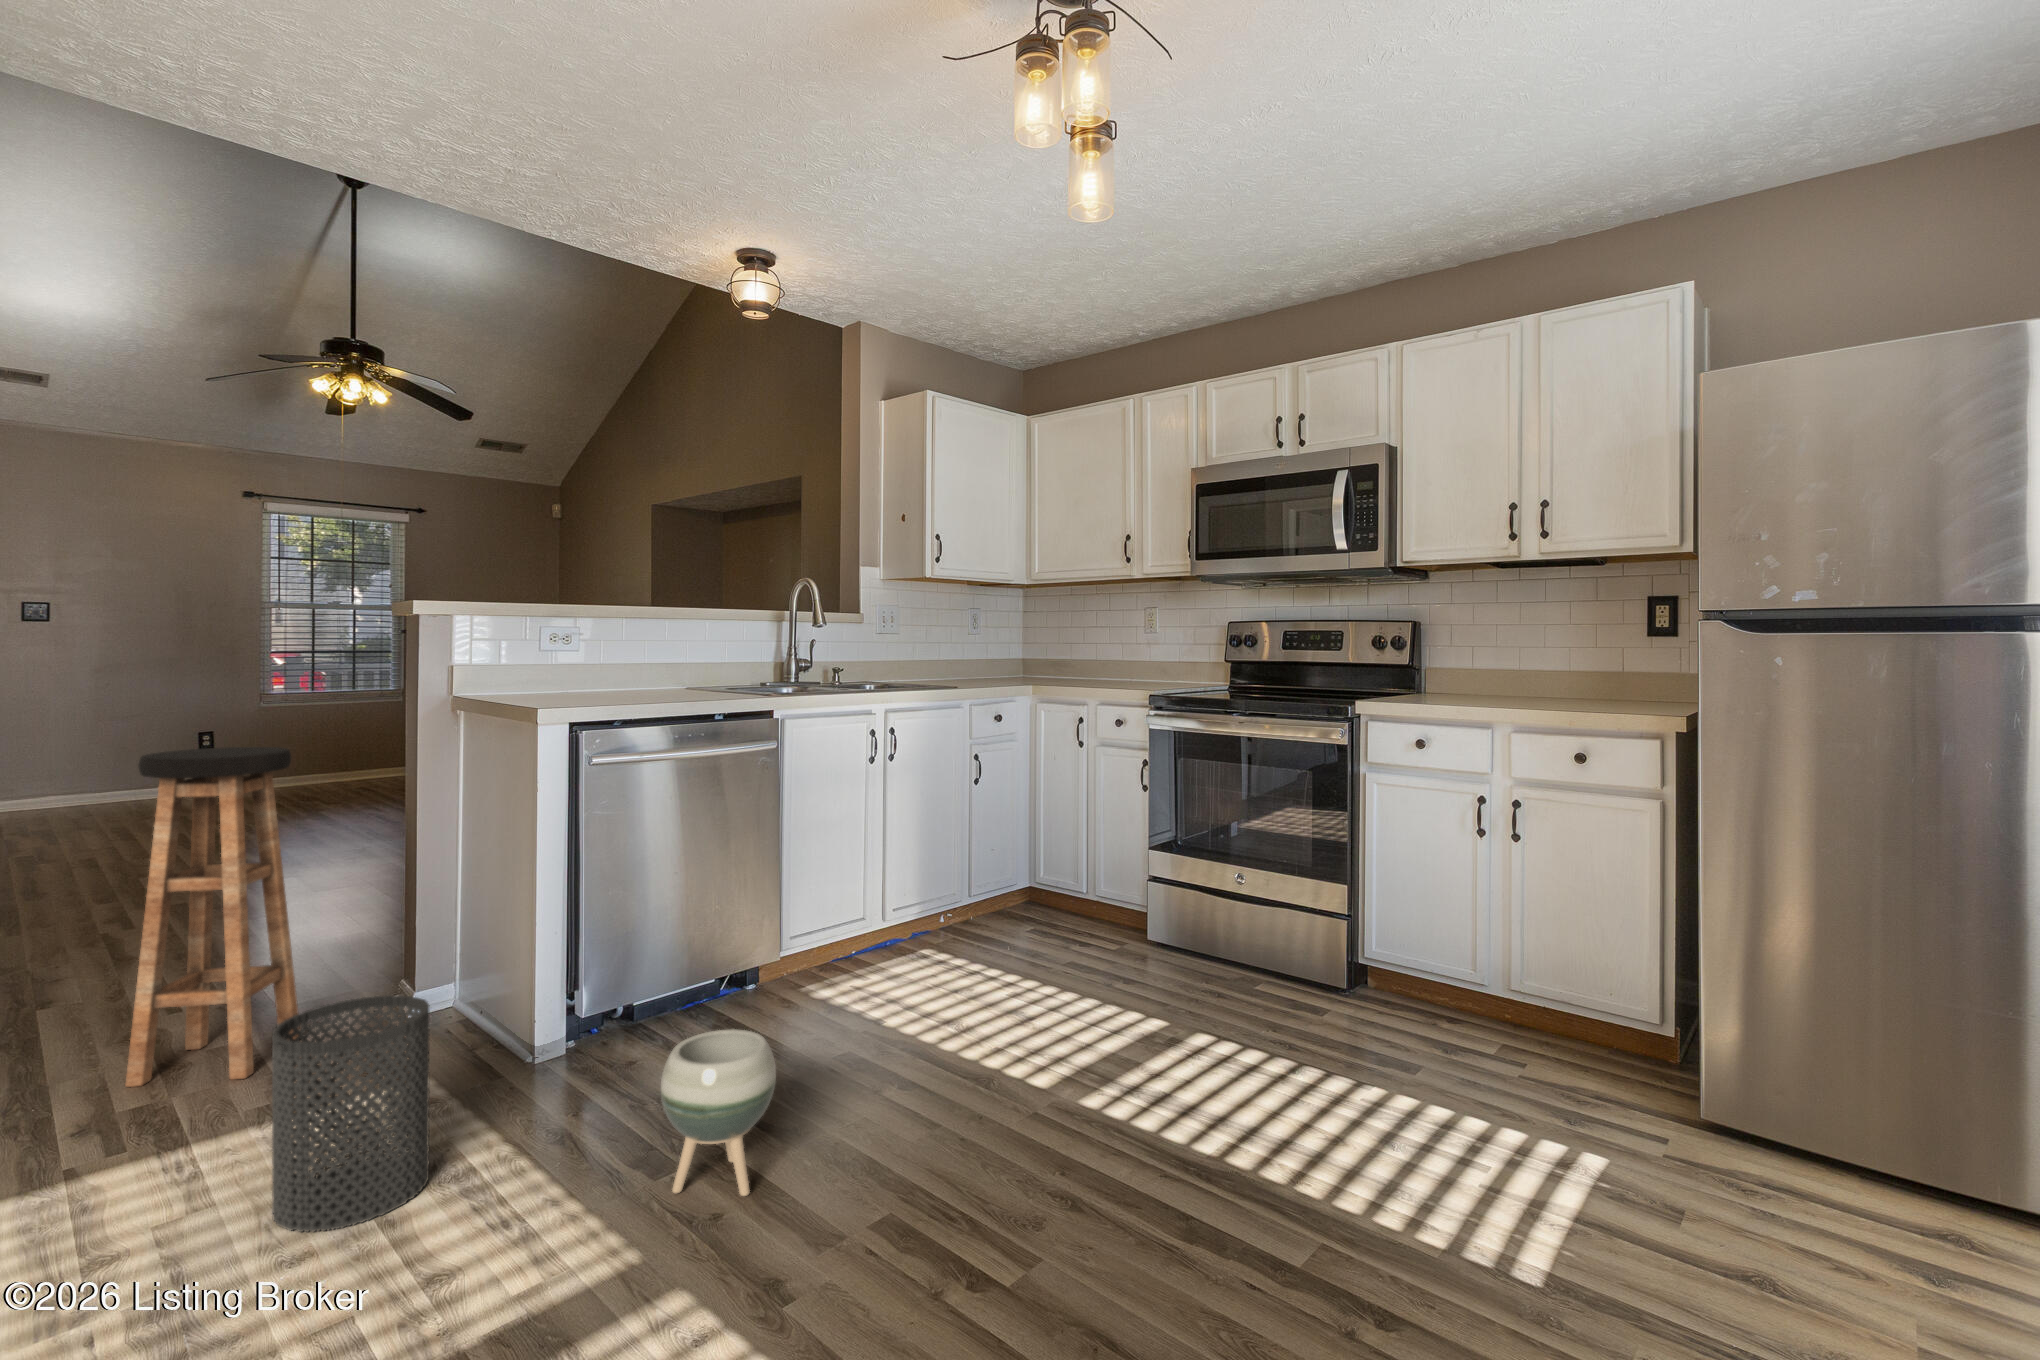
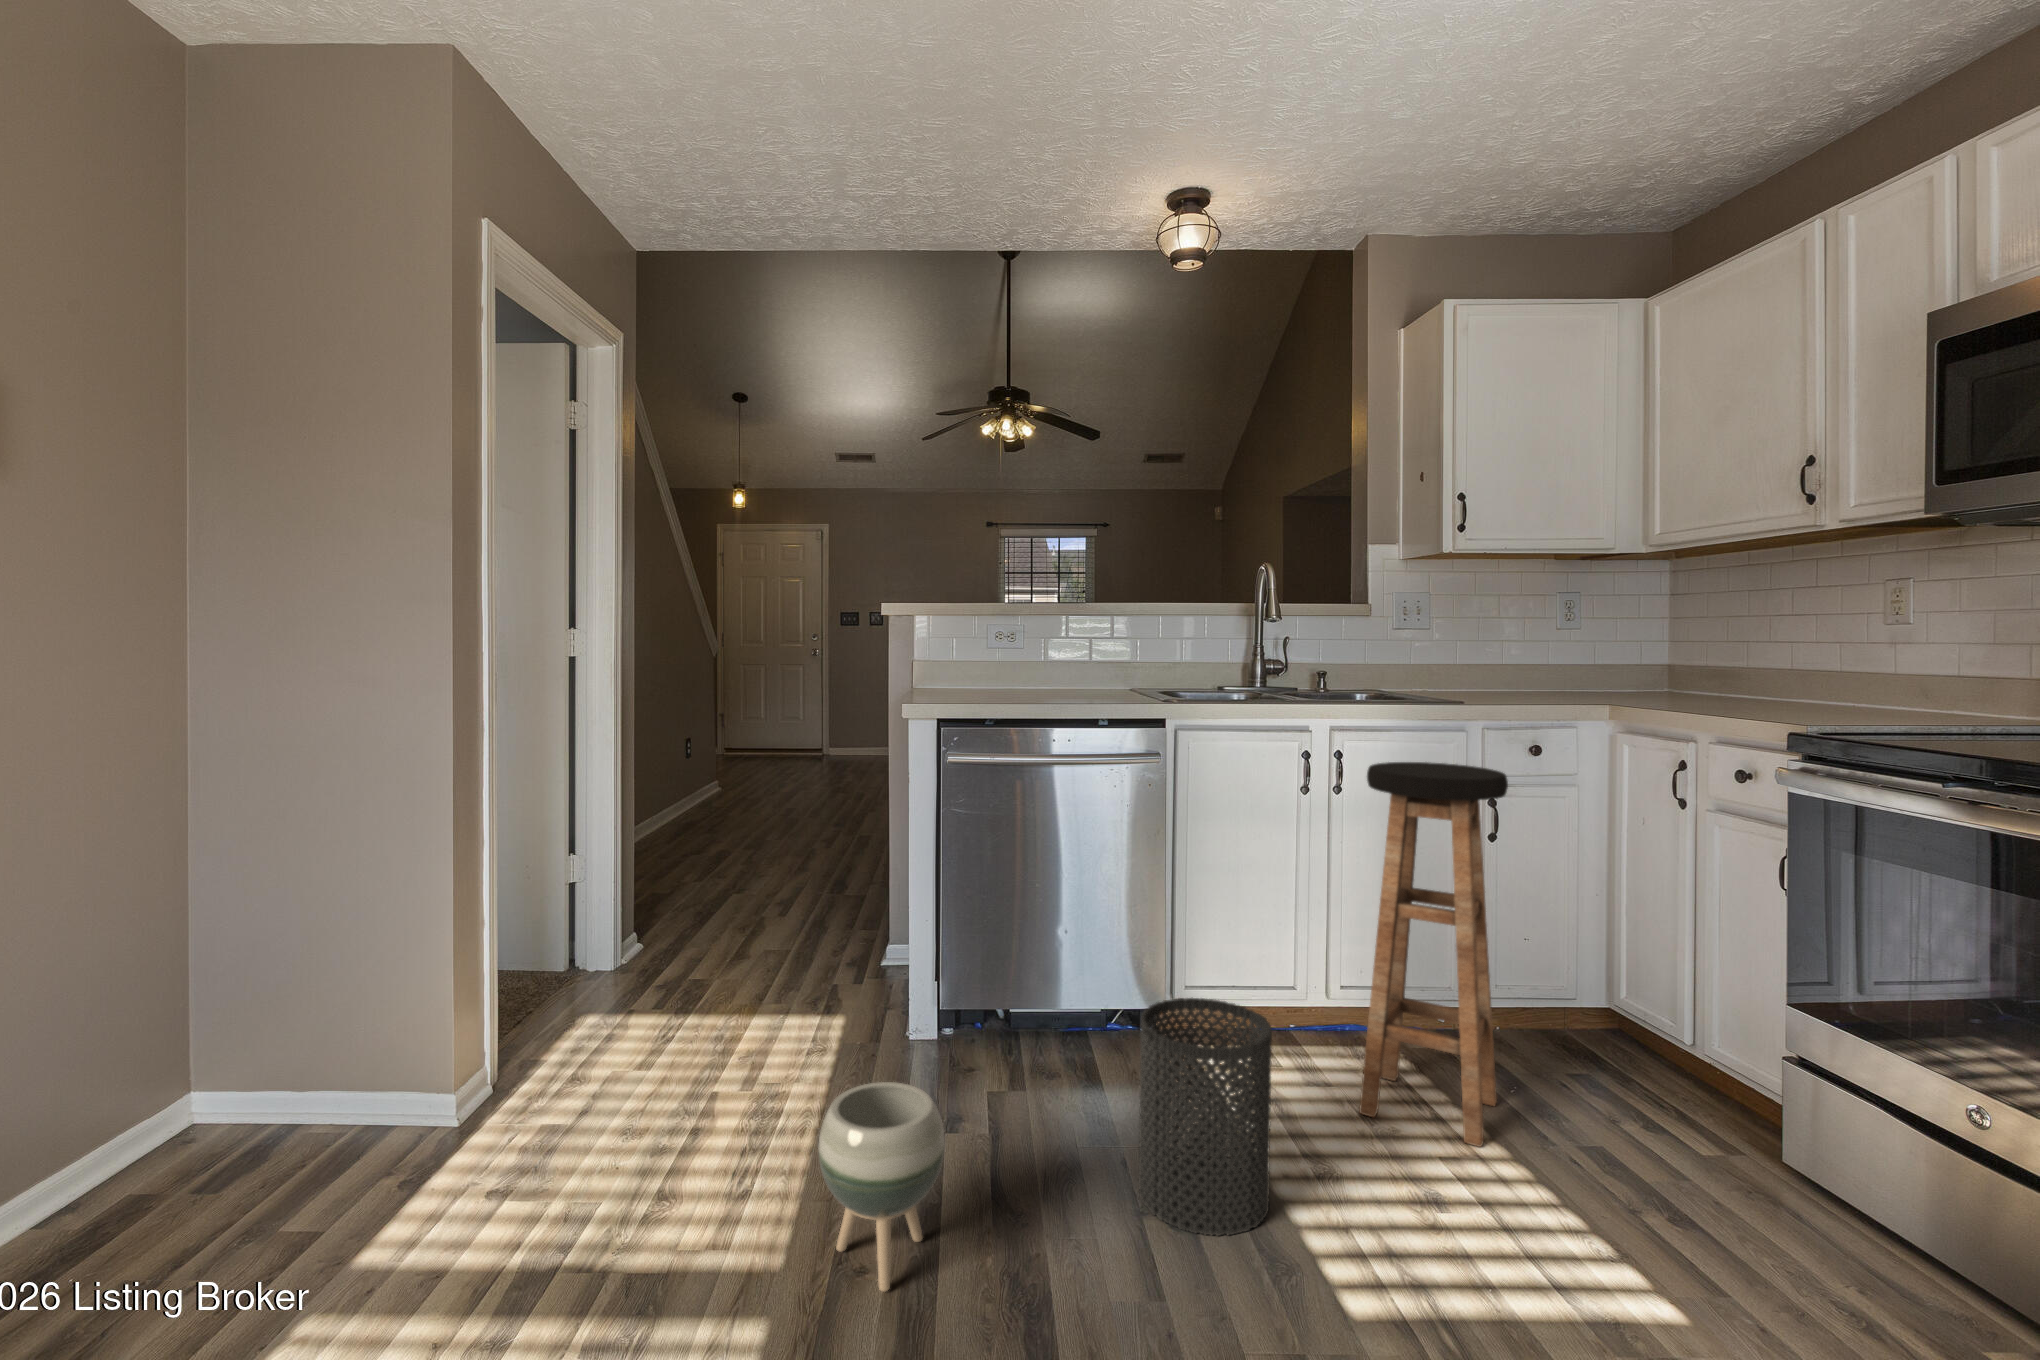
bar stool: present [125,747,300,1087] -> present [1359,762,1508,1147]
trash can: present [272,995,429,1232] -> present [1139,998,1272,1236]

